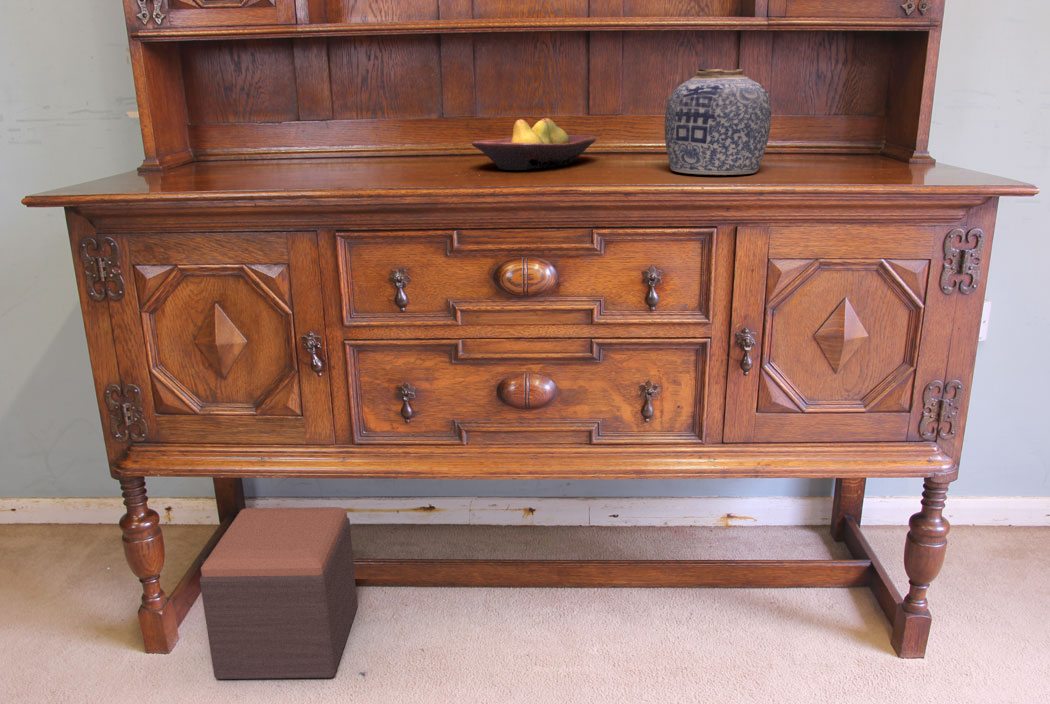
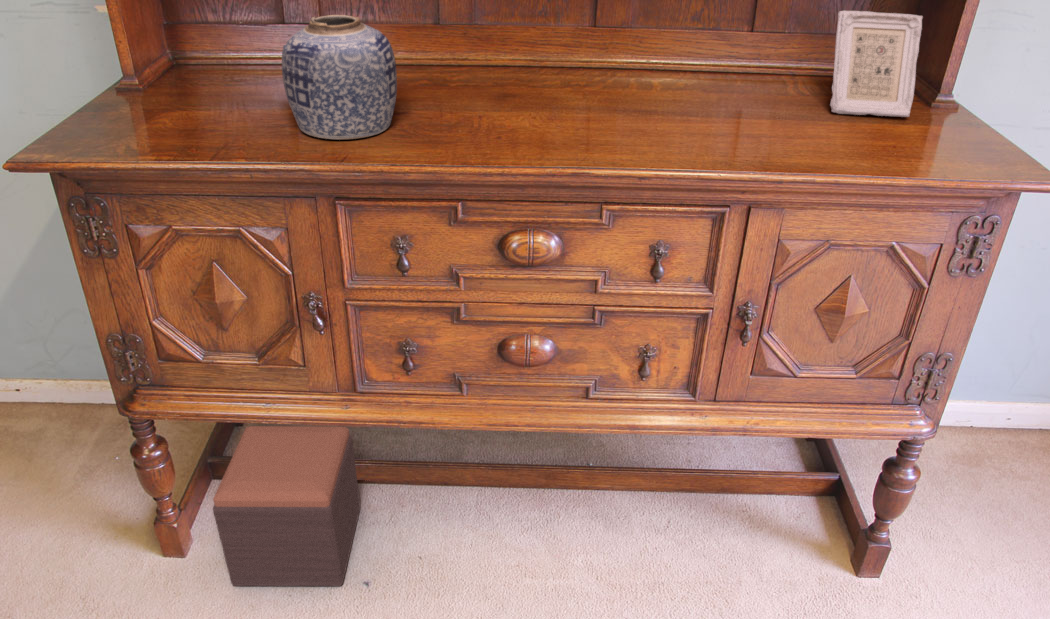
vase: present [665,69,771,175] -> present [282,15,397,140]
picture frame: none [809,73,889,164] -> present [830,11,923,117]
fruit bowl: present [472,118,596,170] -> none [475,45,606,115]

